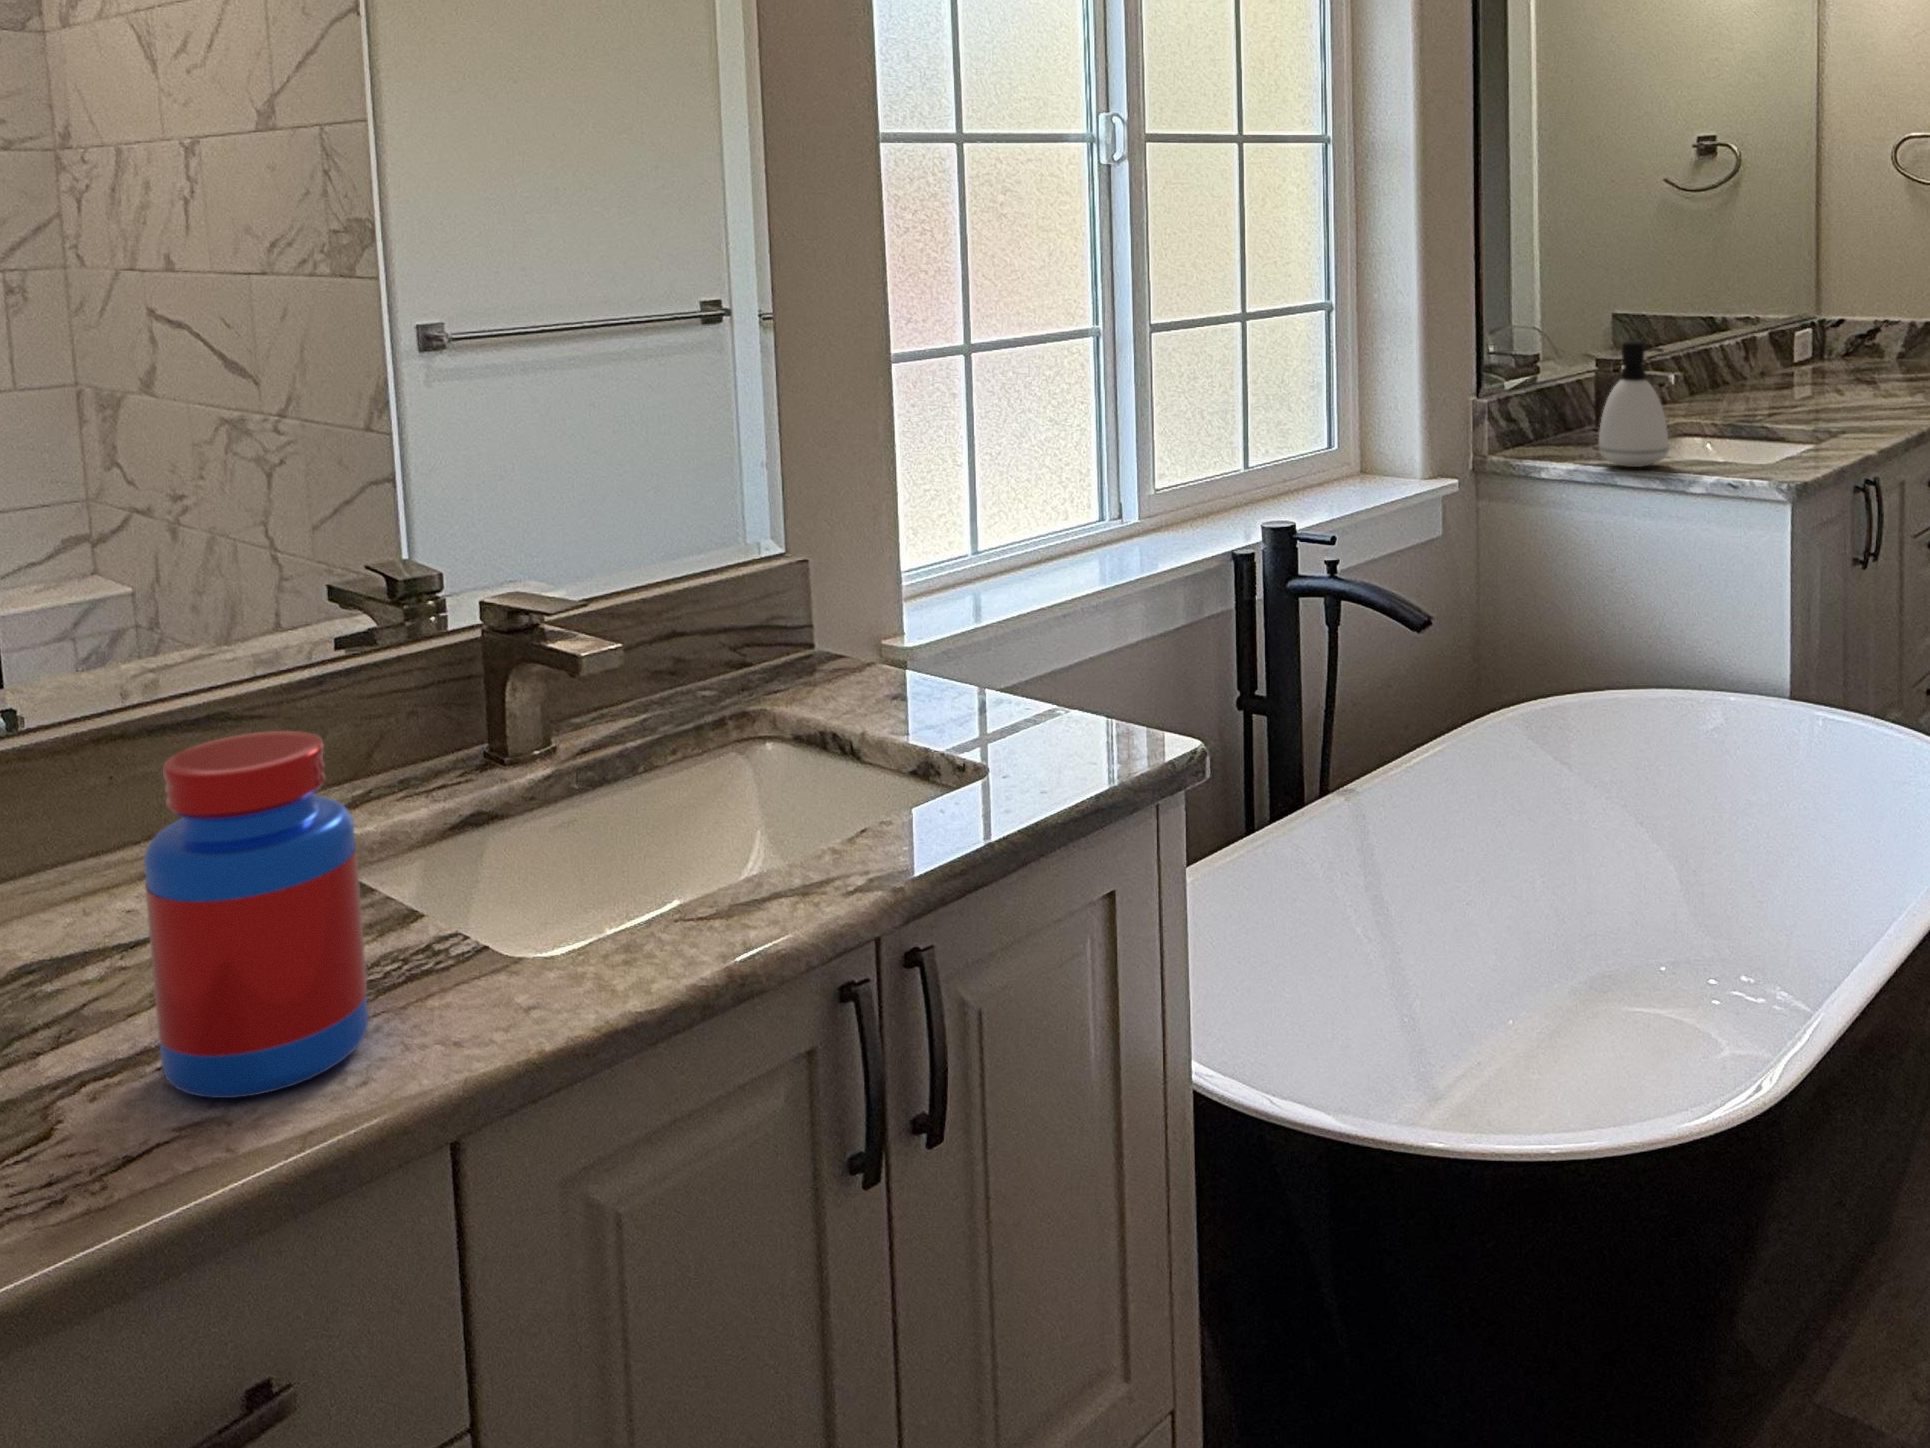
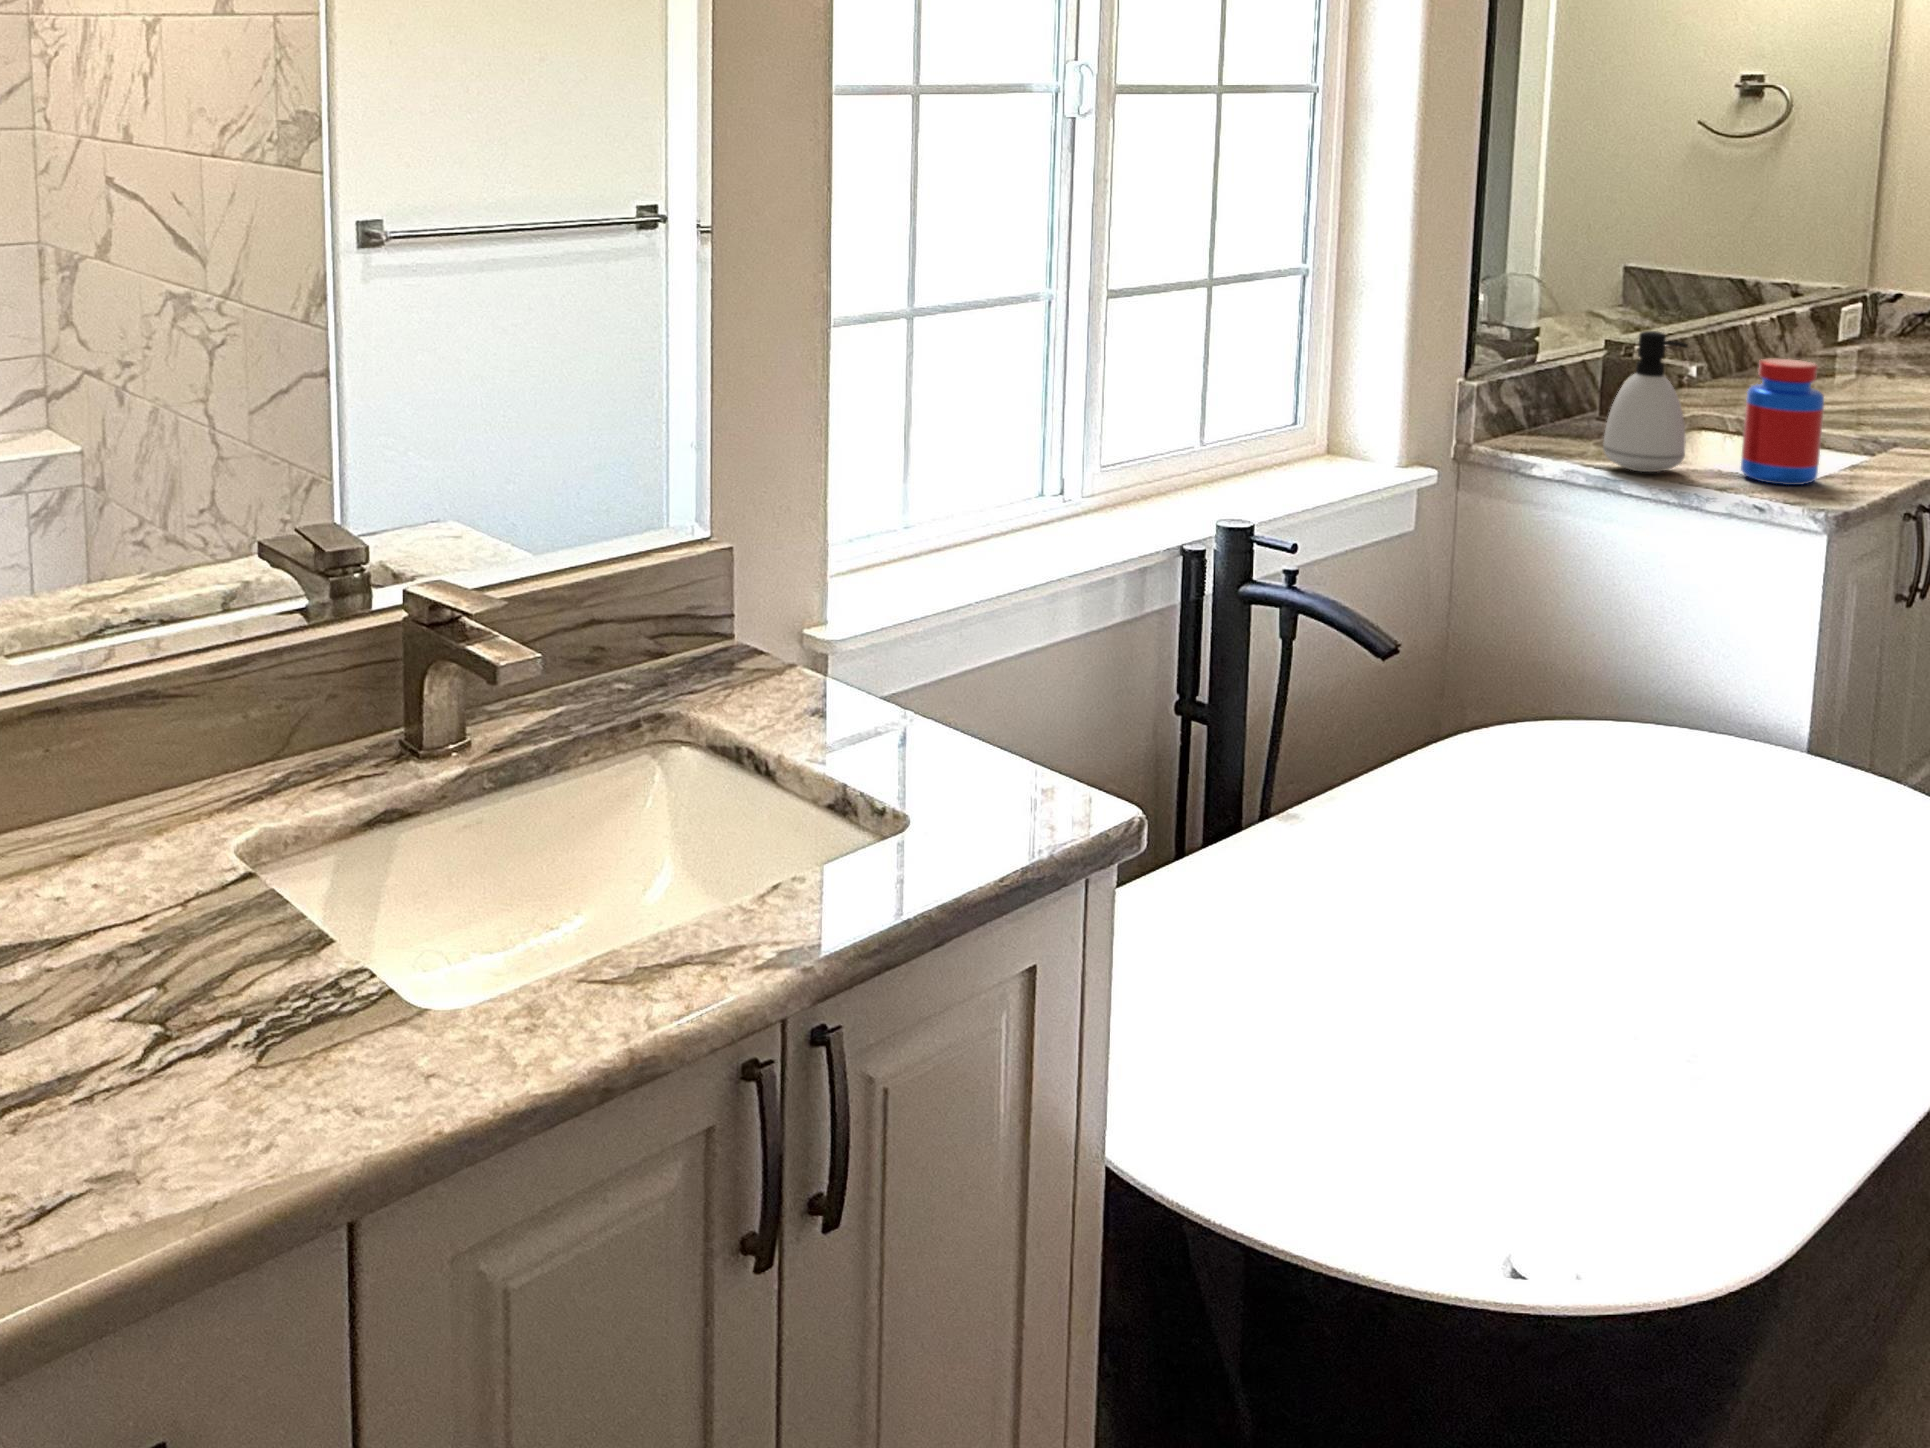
jar: present [144,731,368,1098] -> present [1741,358,1824,485]

